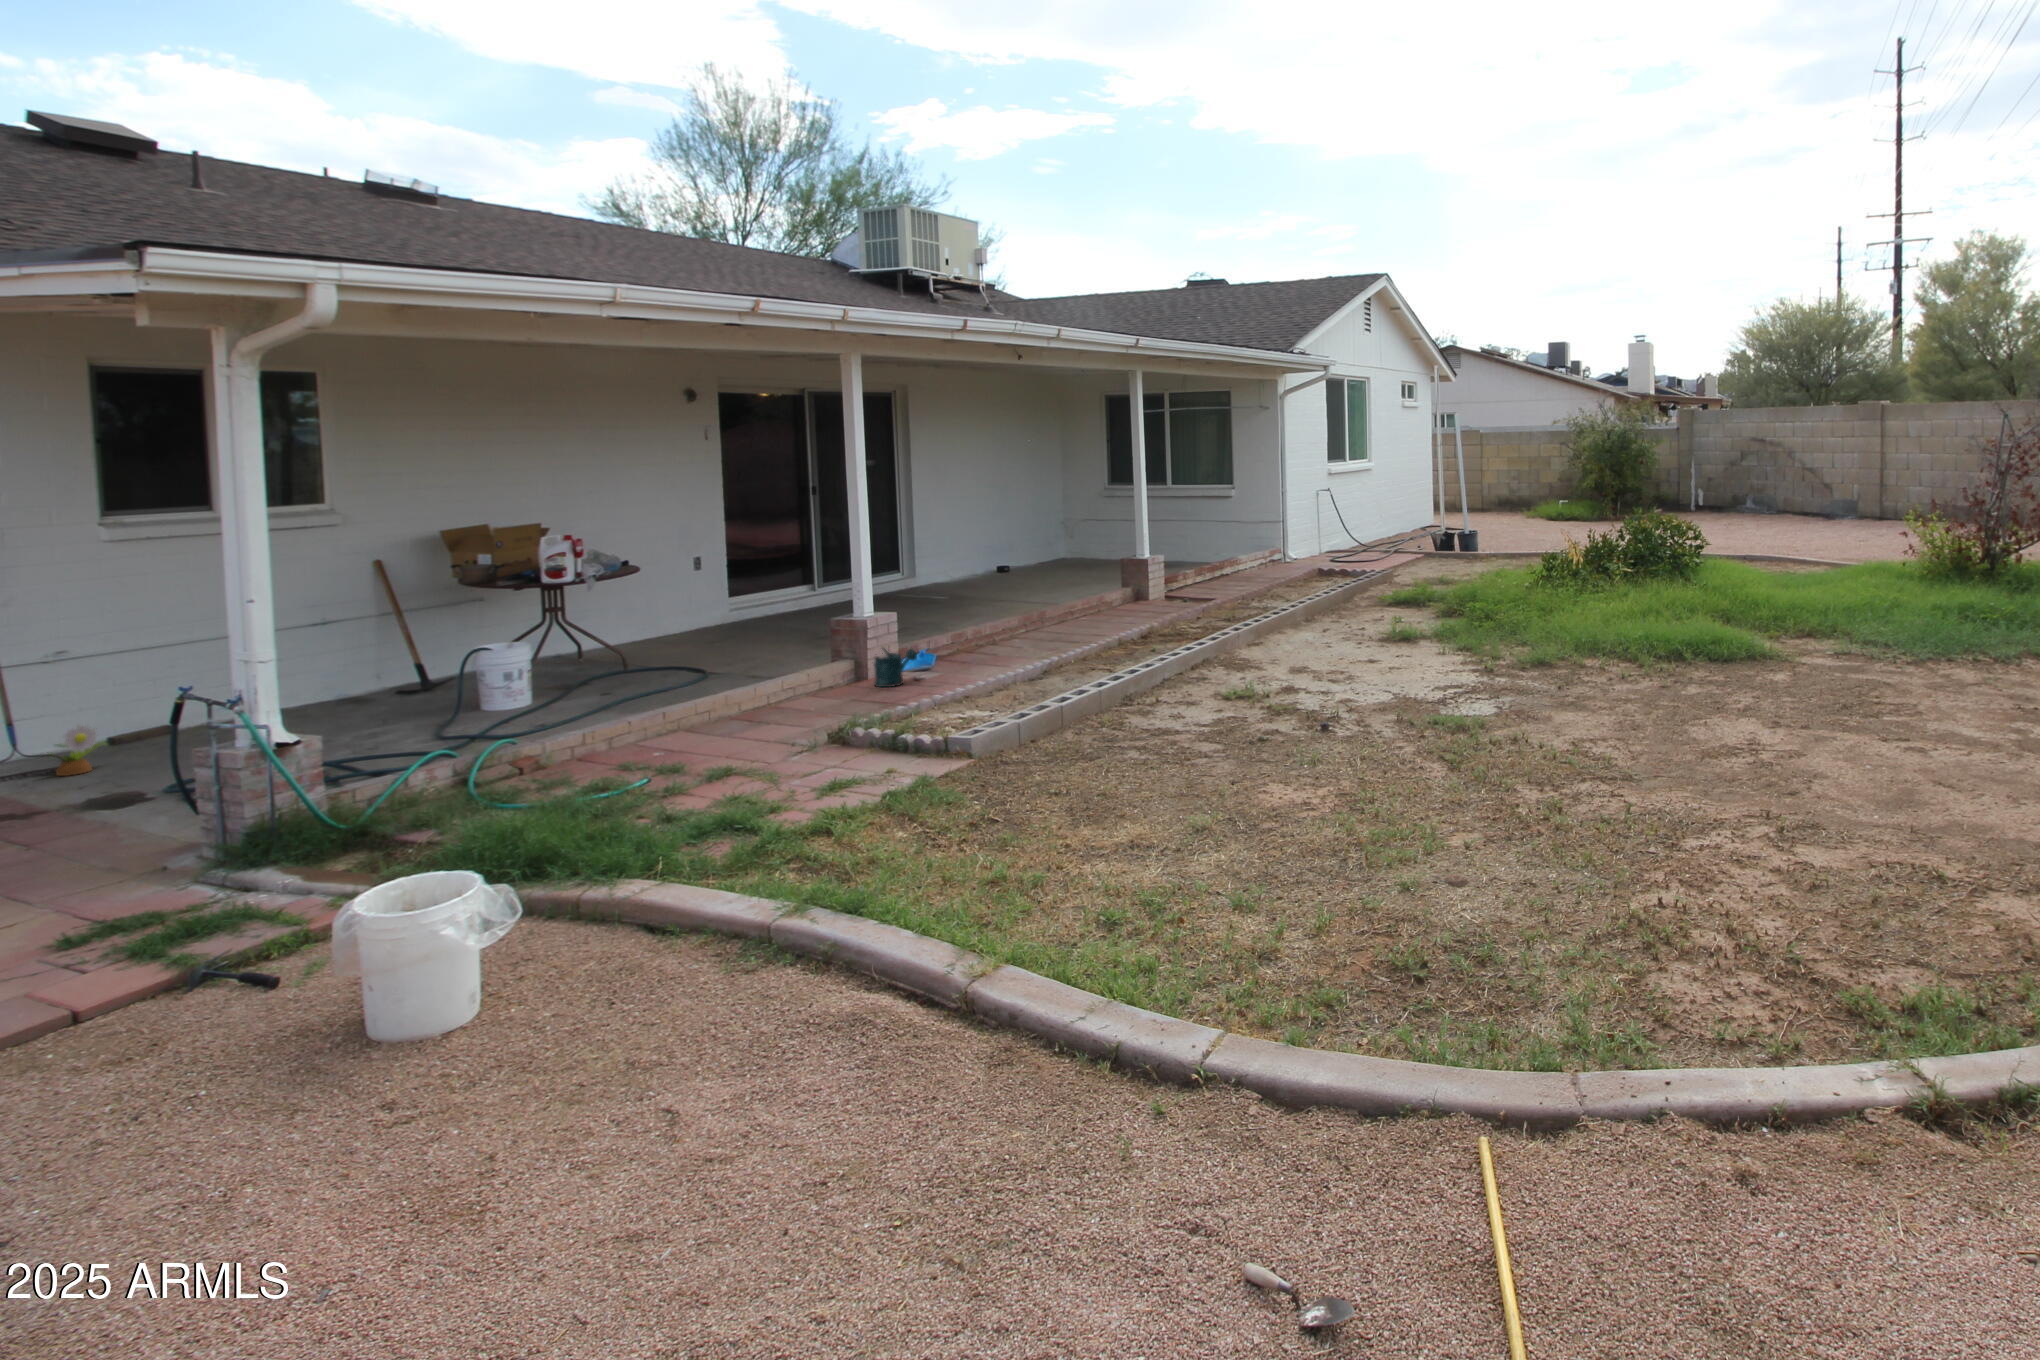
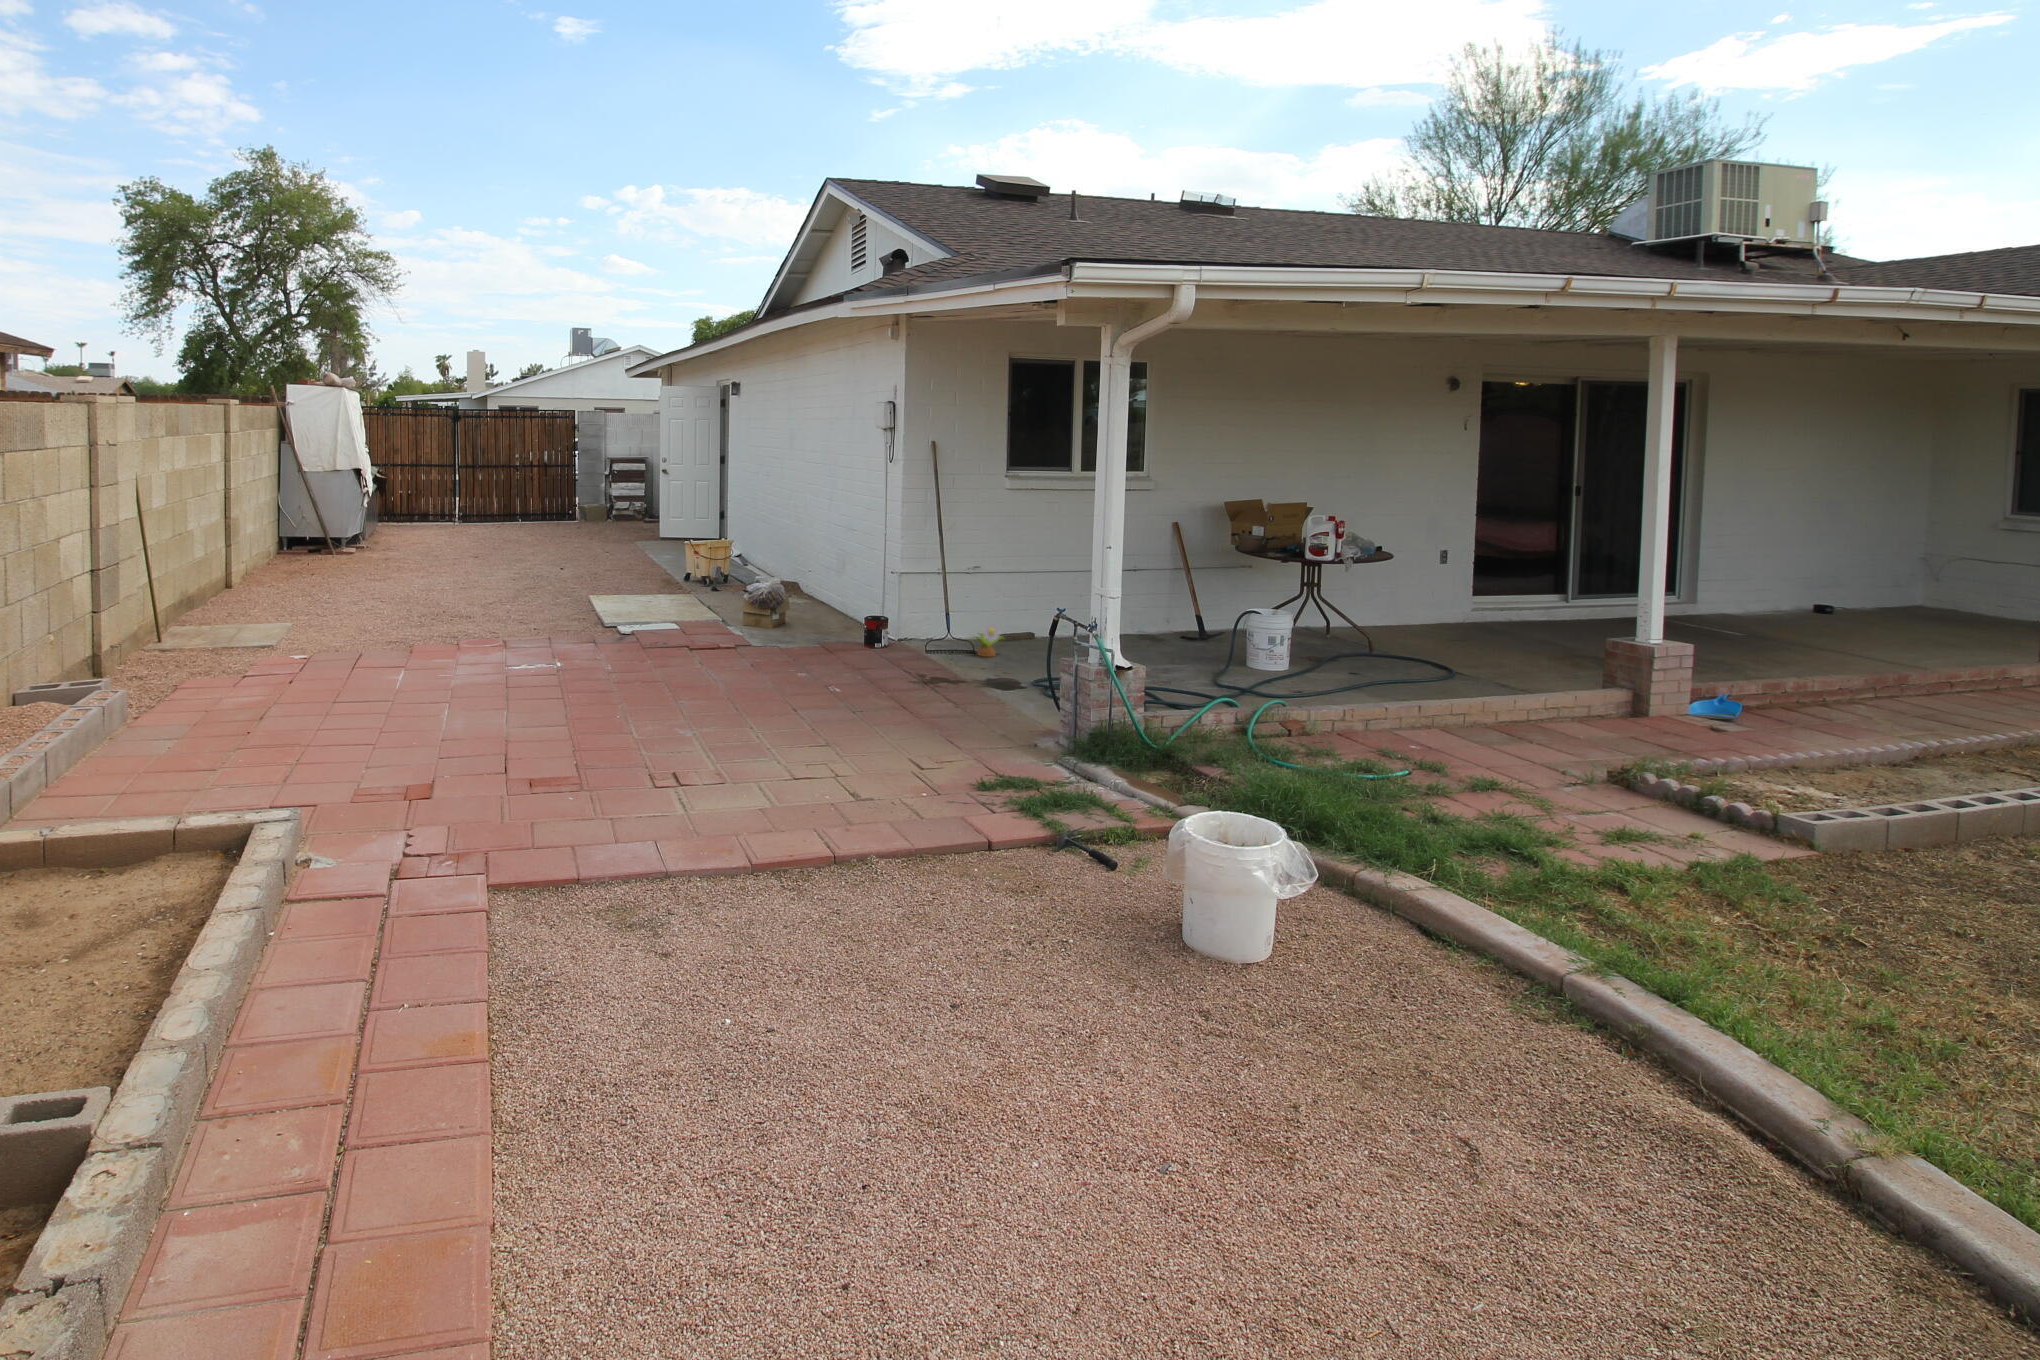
watering can: present [874,648,917,687] -> none [1654,679,1720,730]

